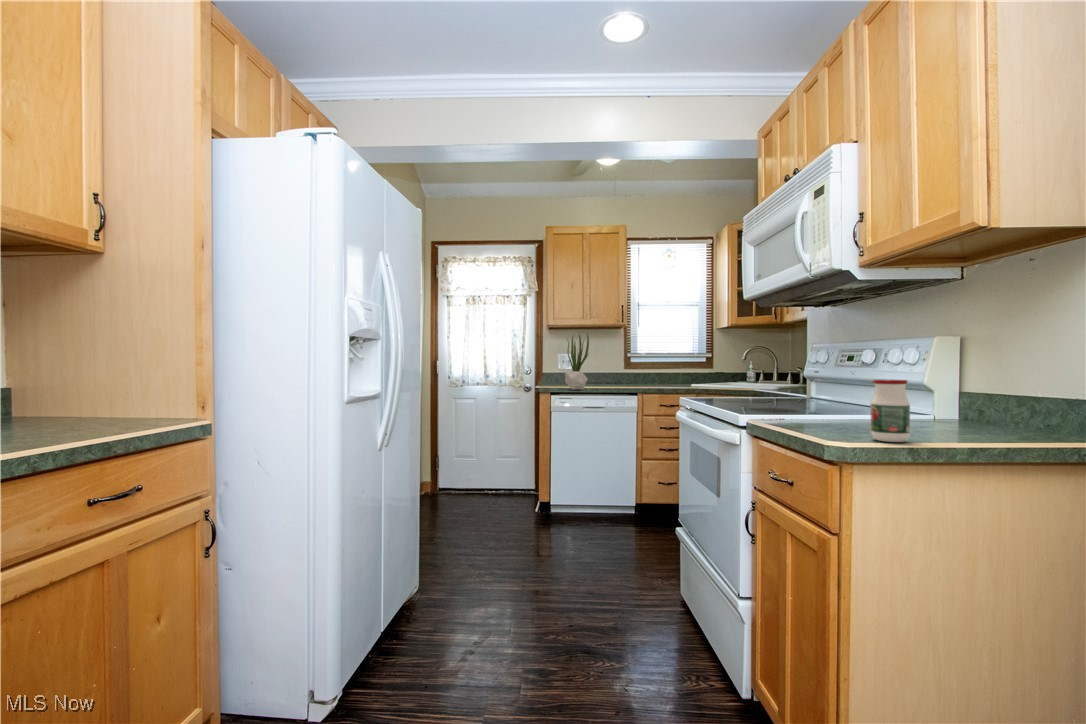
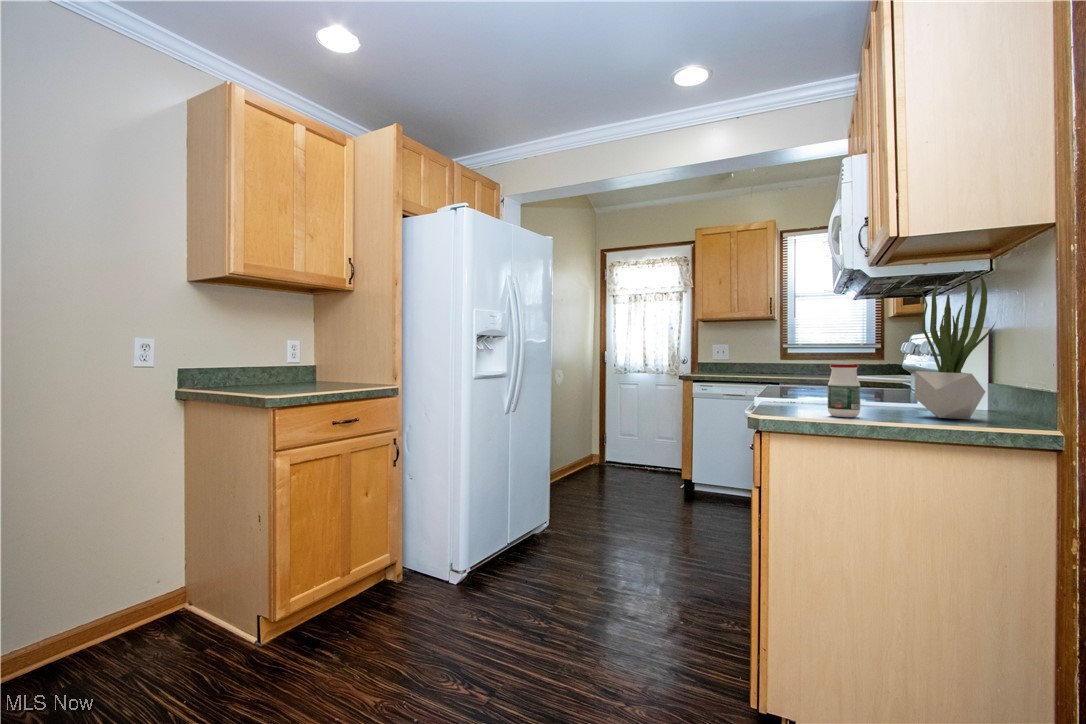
potted plant: present [565,334,589,390] -> present [915,270,995,419]

